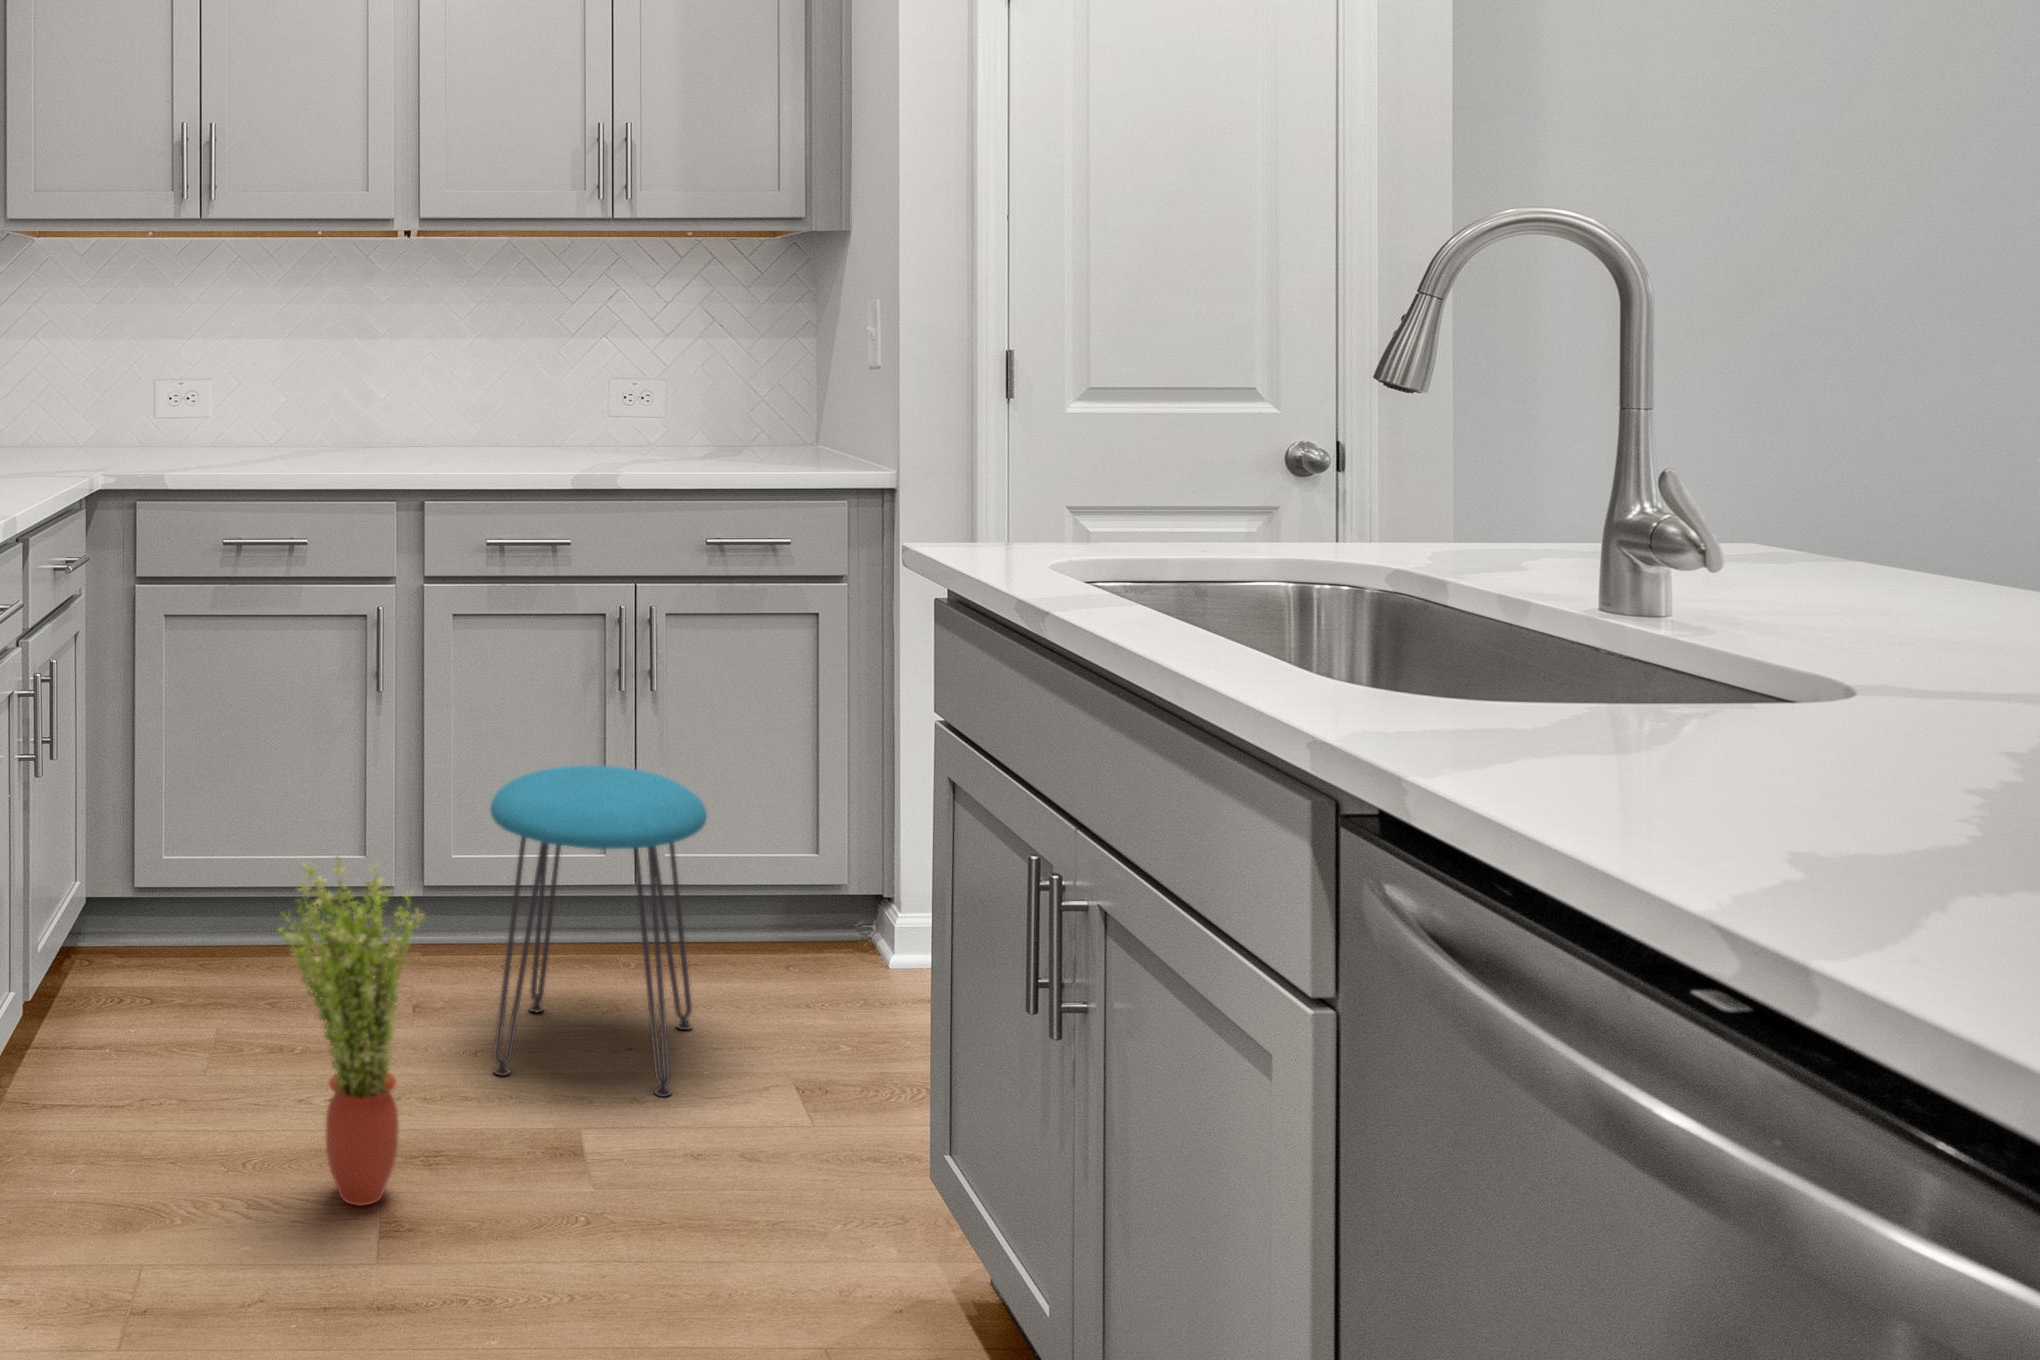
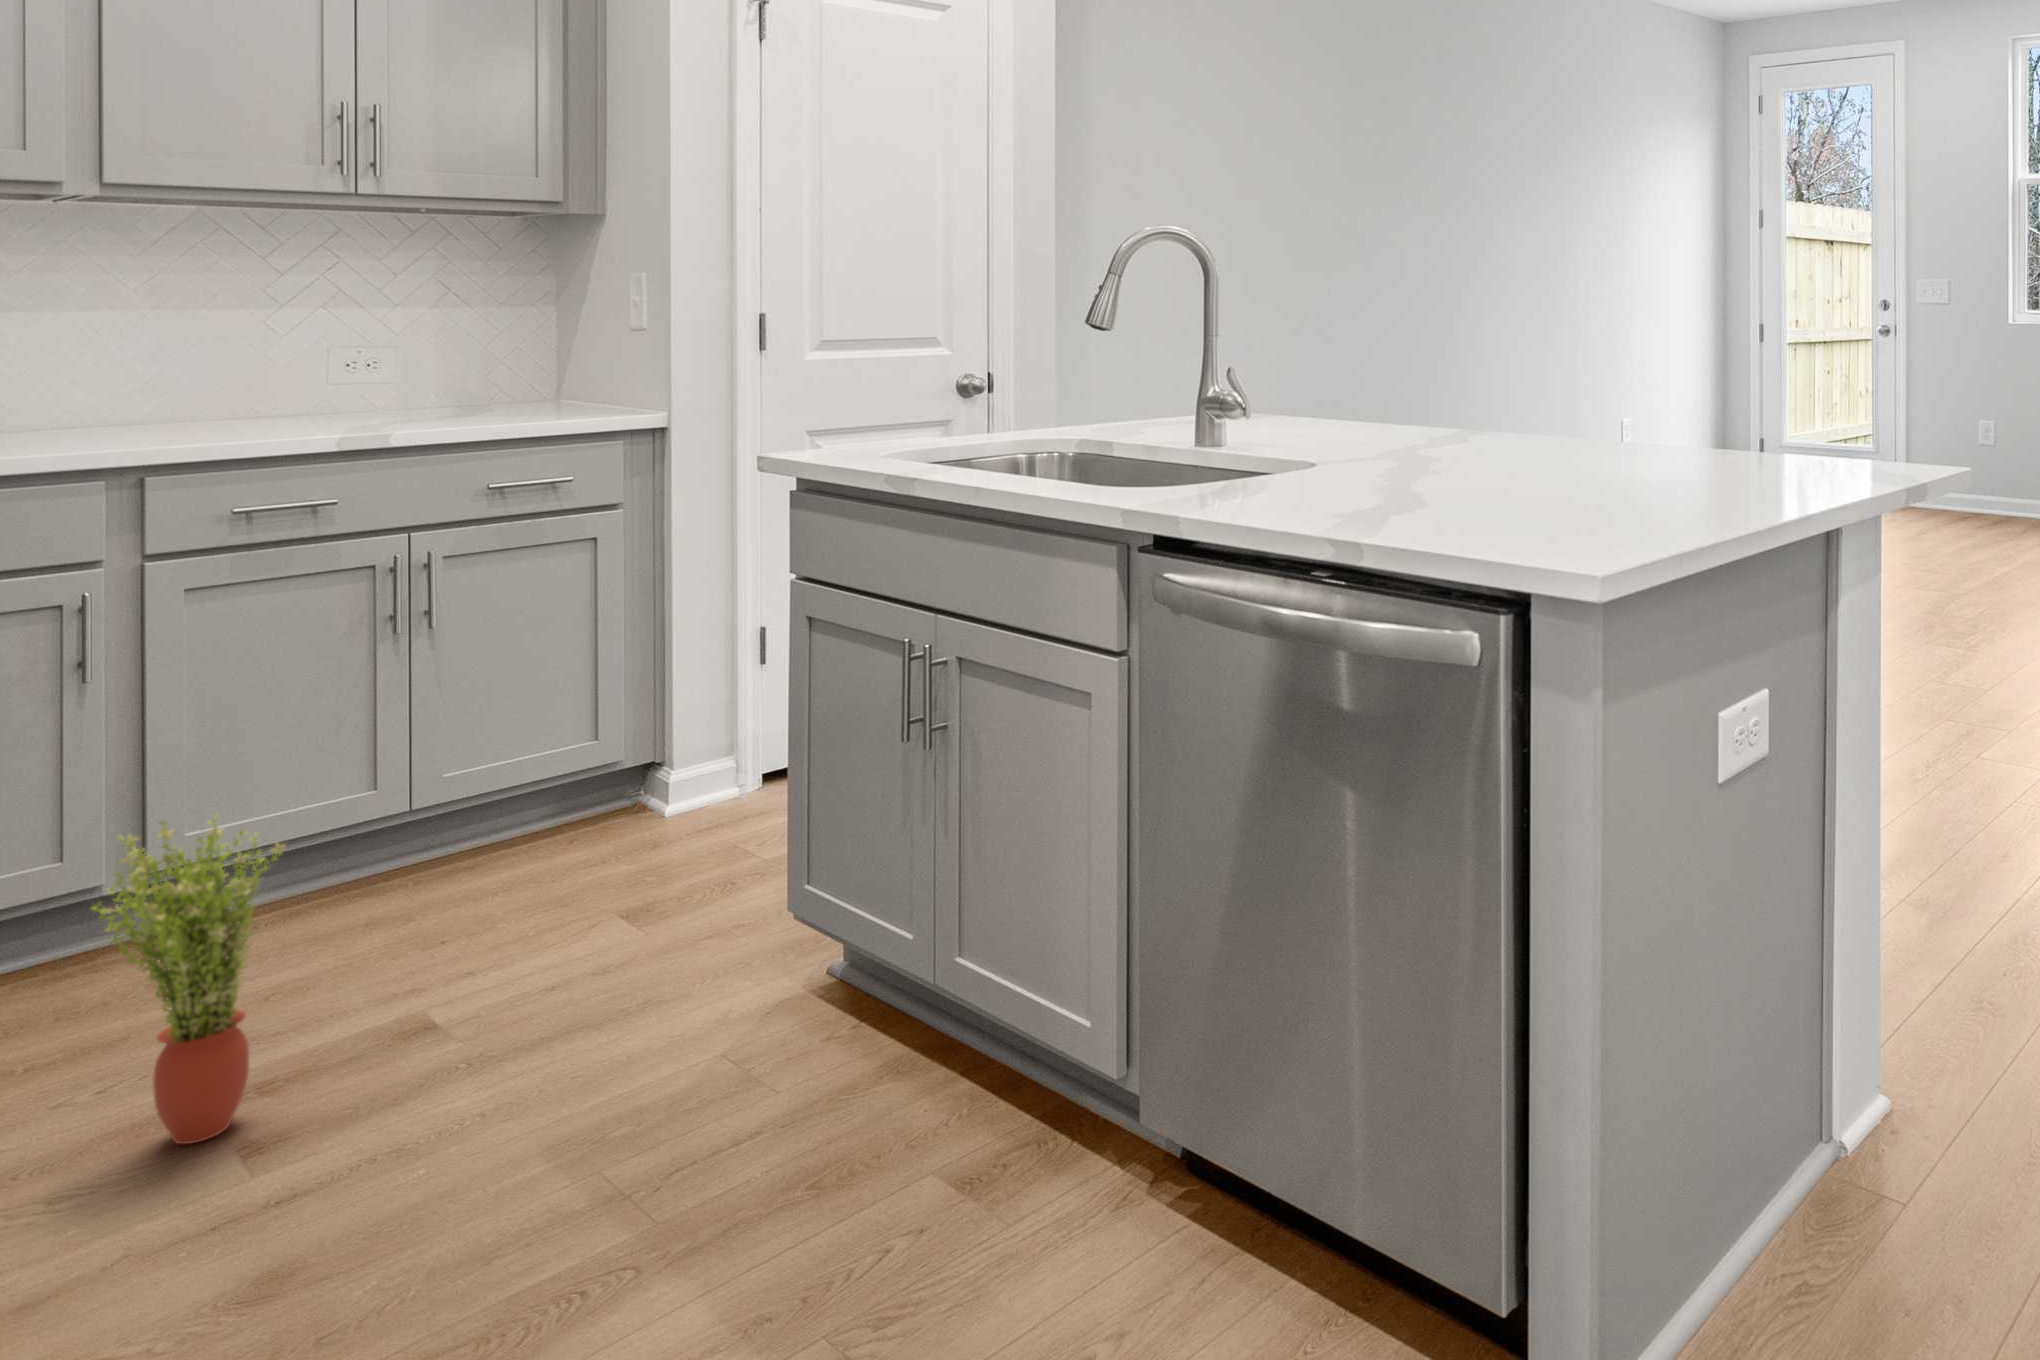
stool: present [490,765,707,1097] -> none [277,694,526,1000]

